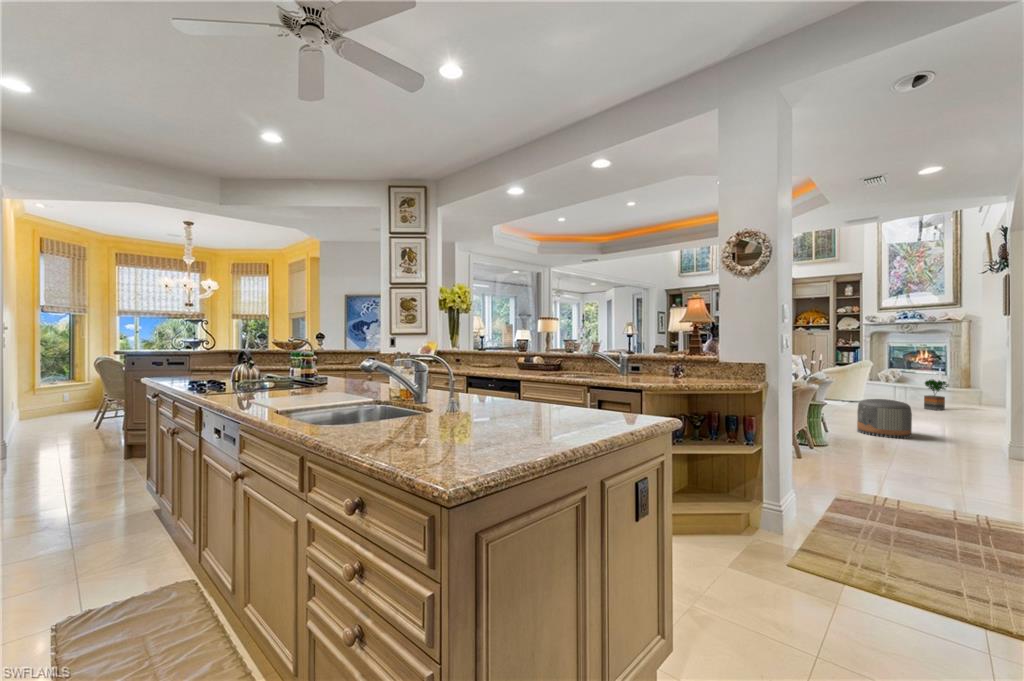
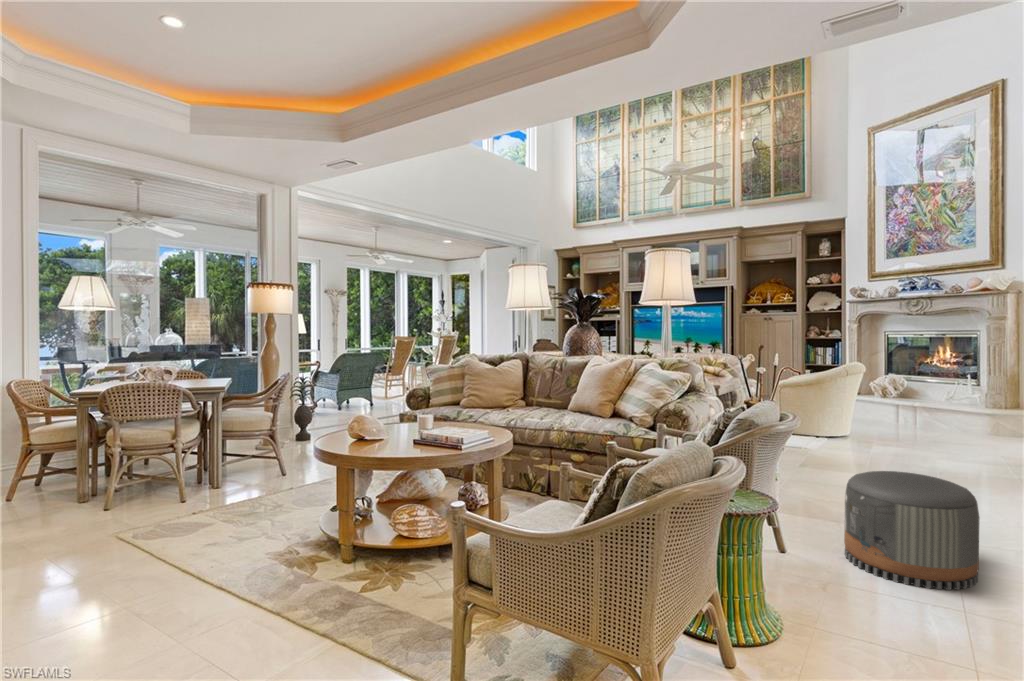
potted tree: present [924,379,949,410] -> none [953,398,1001,458]

